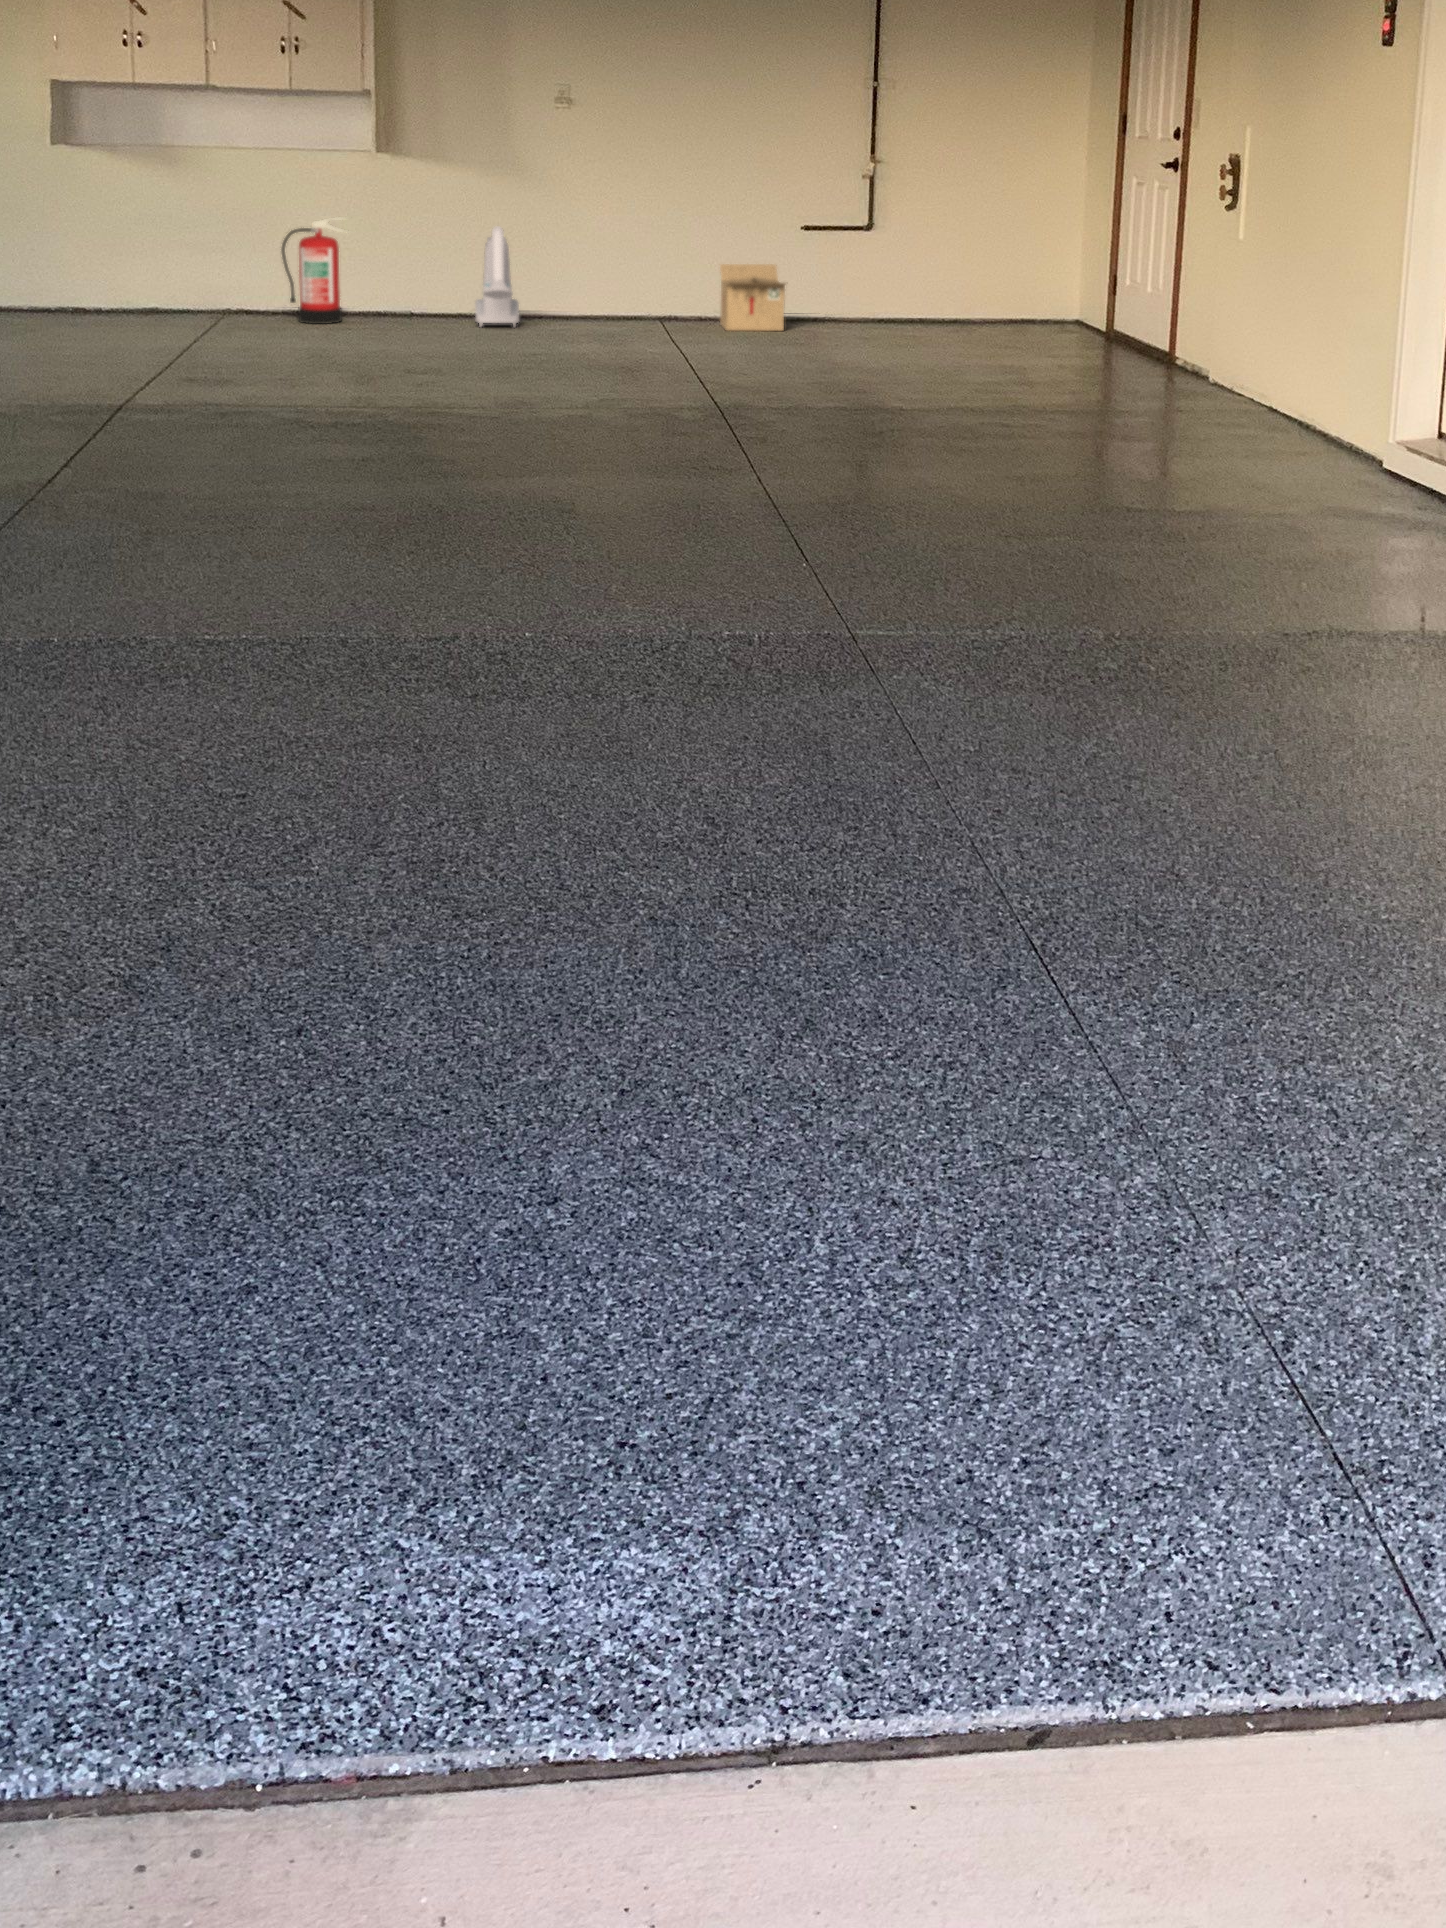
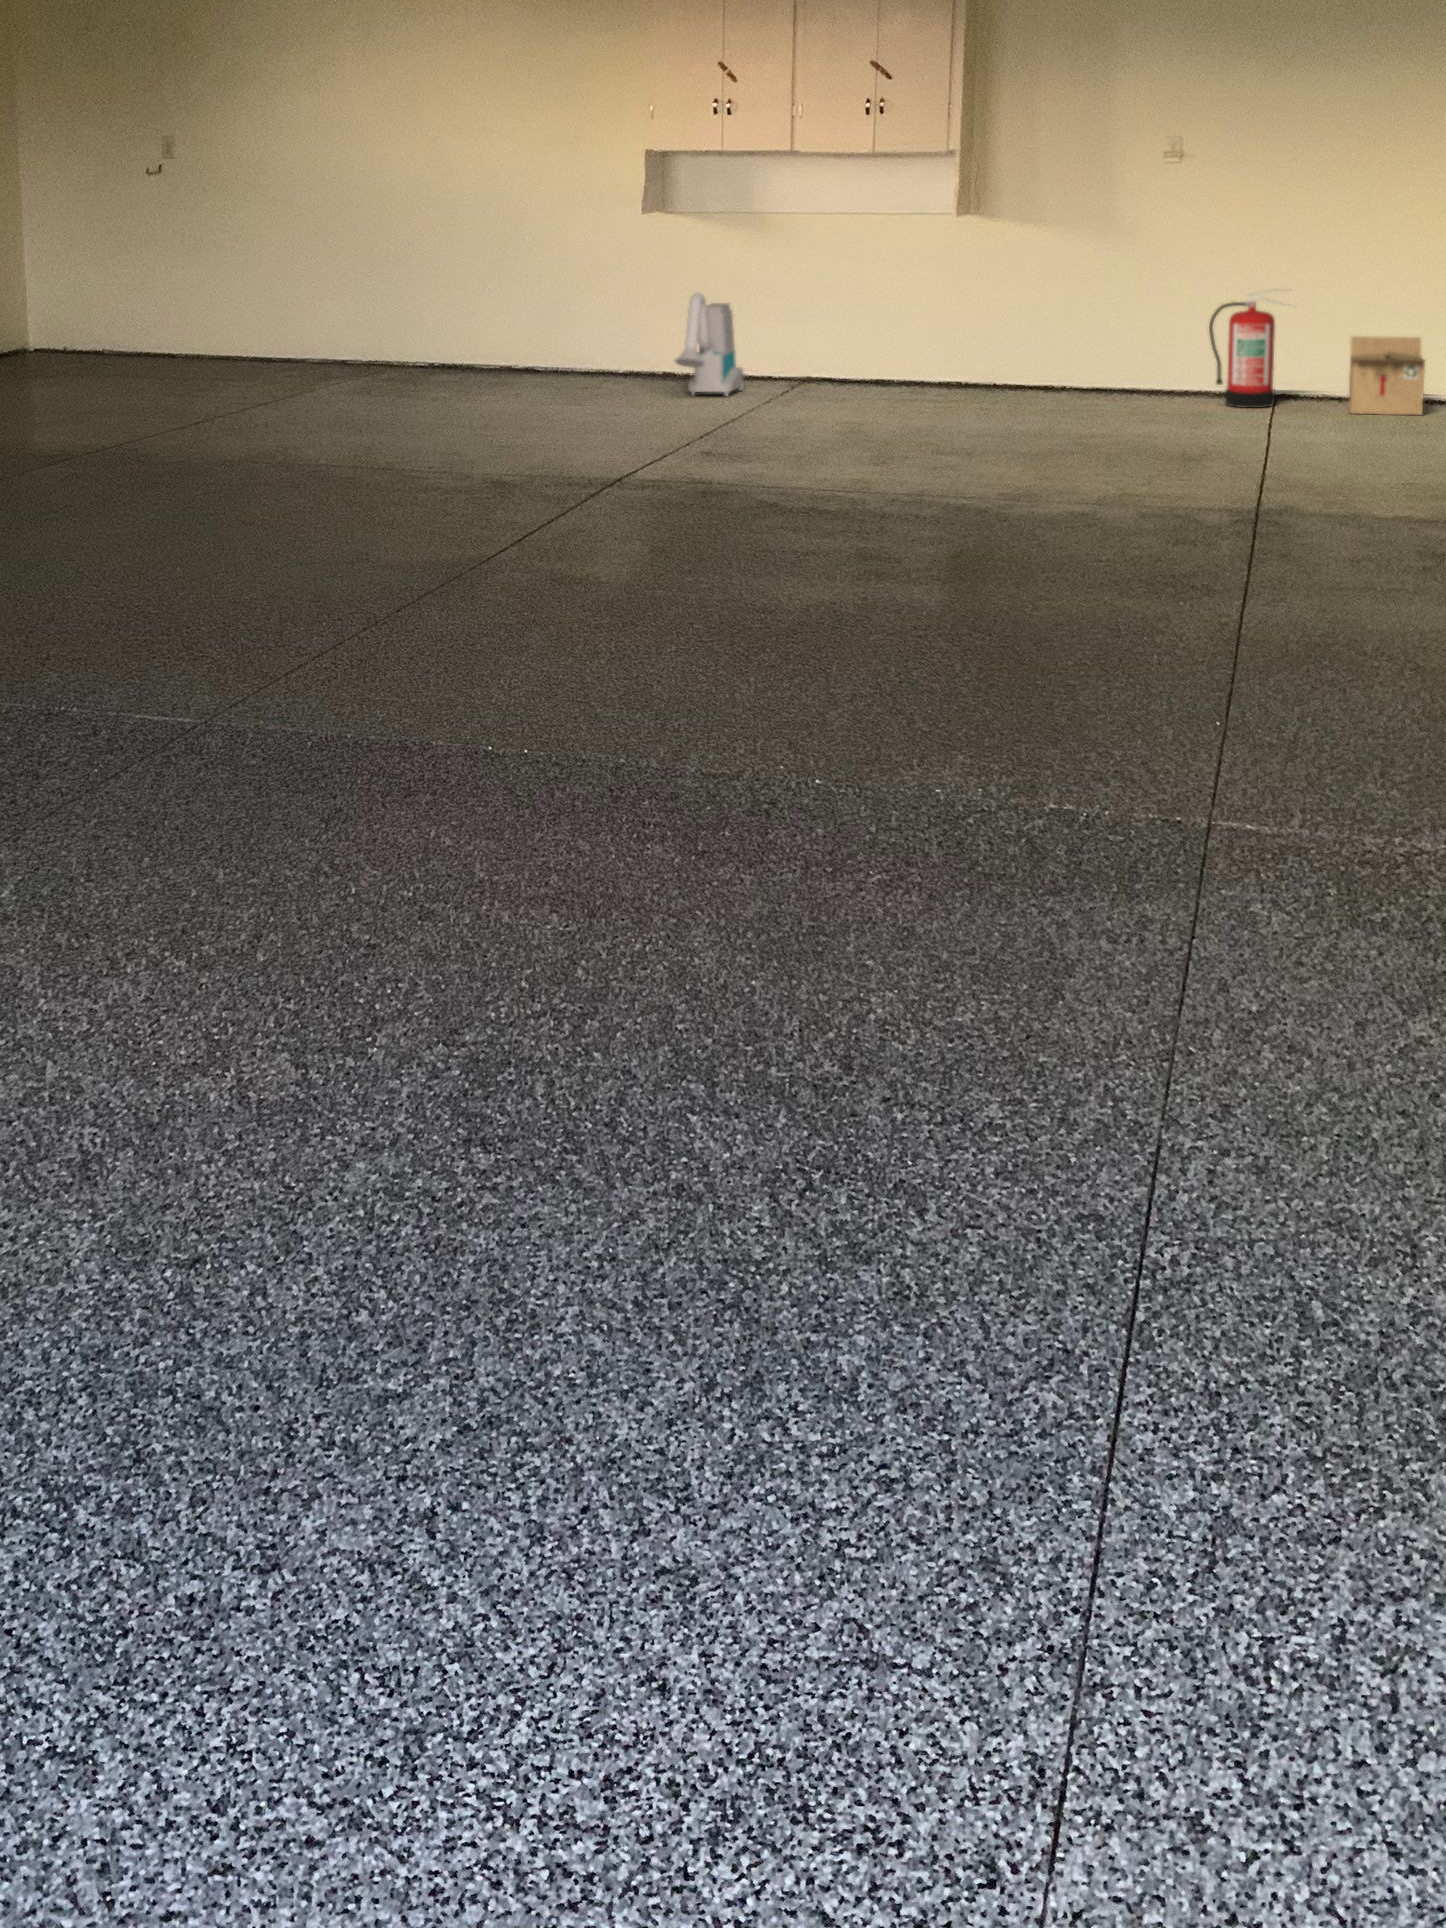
fire extinguisher: present [282,217,345,324] -> present [1209,289,1291,408]
vacuum cleaner: present [475,226,519,327] -> present [675,293,744,396]

